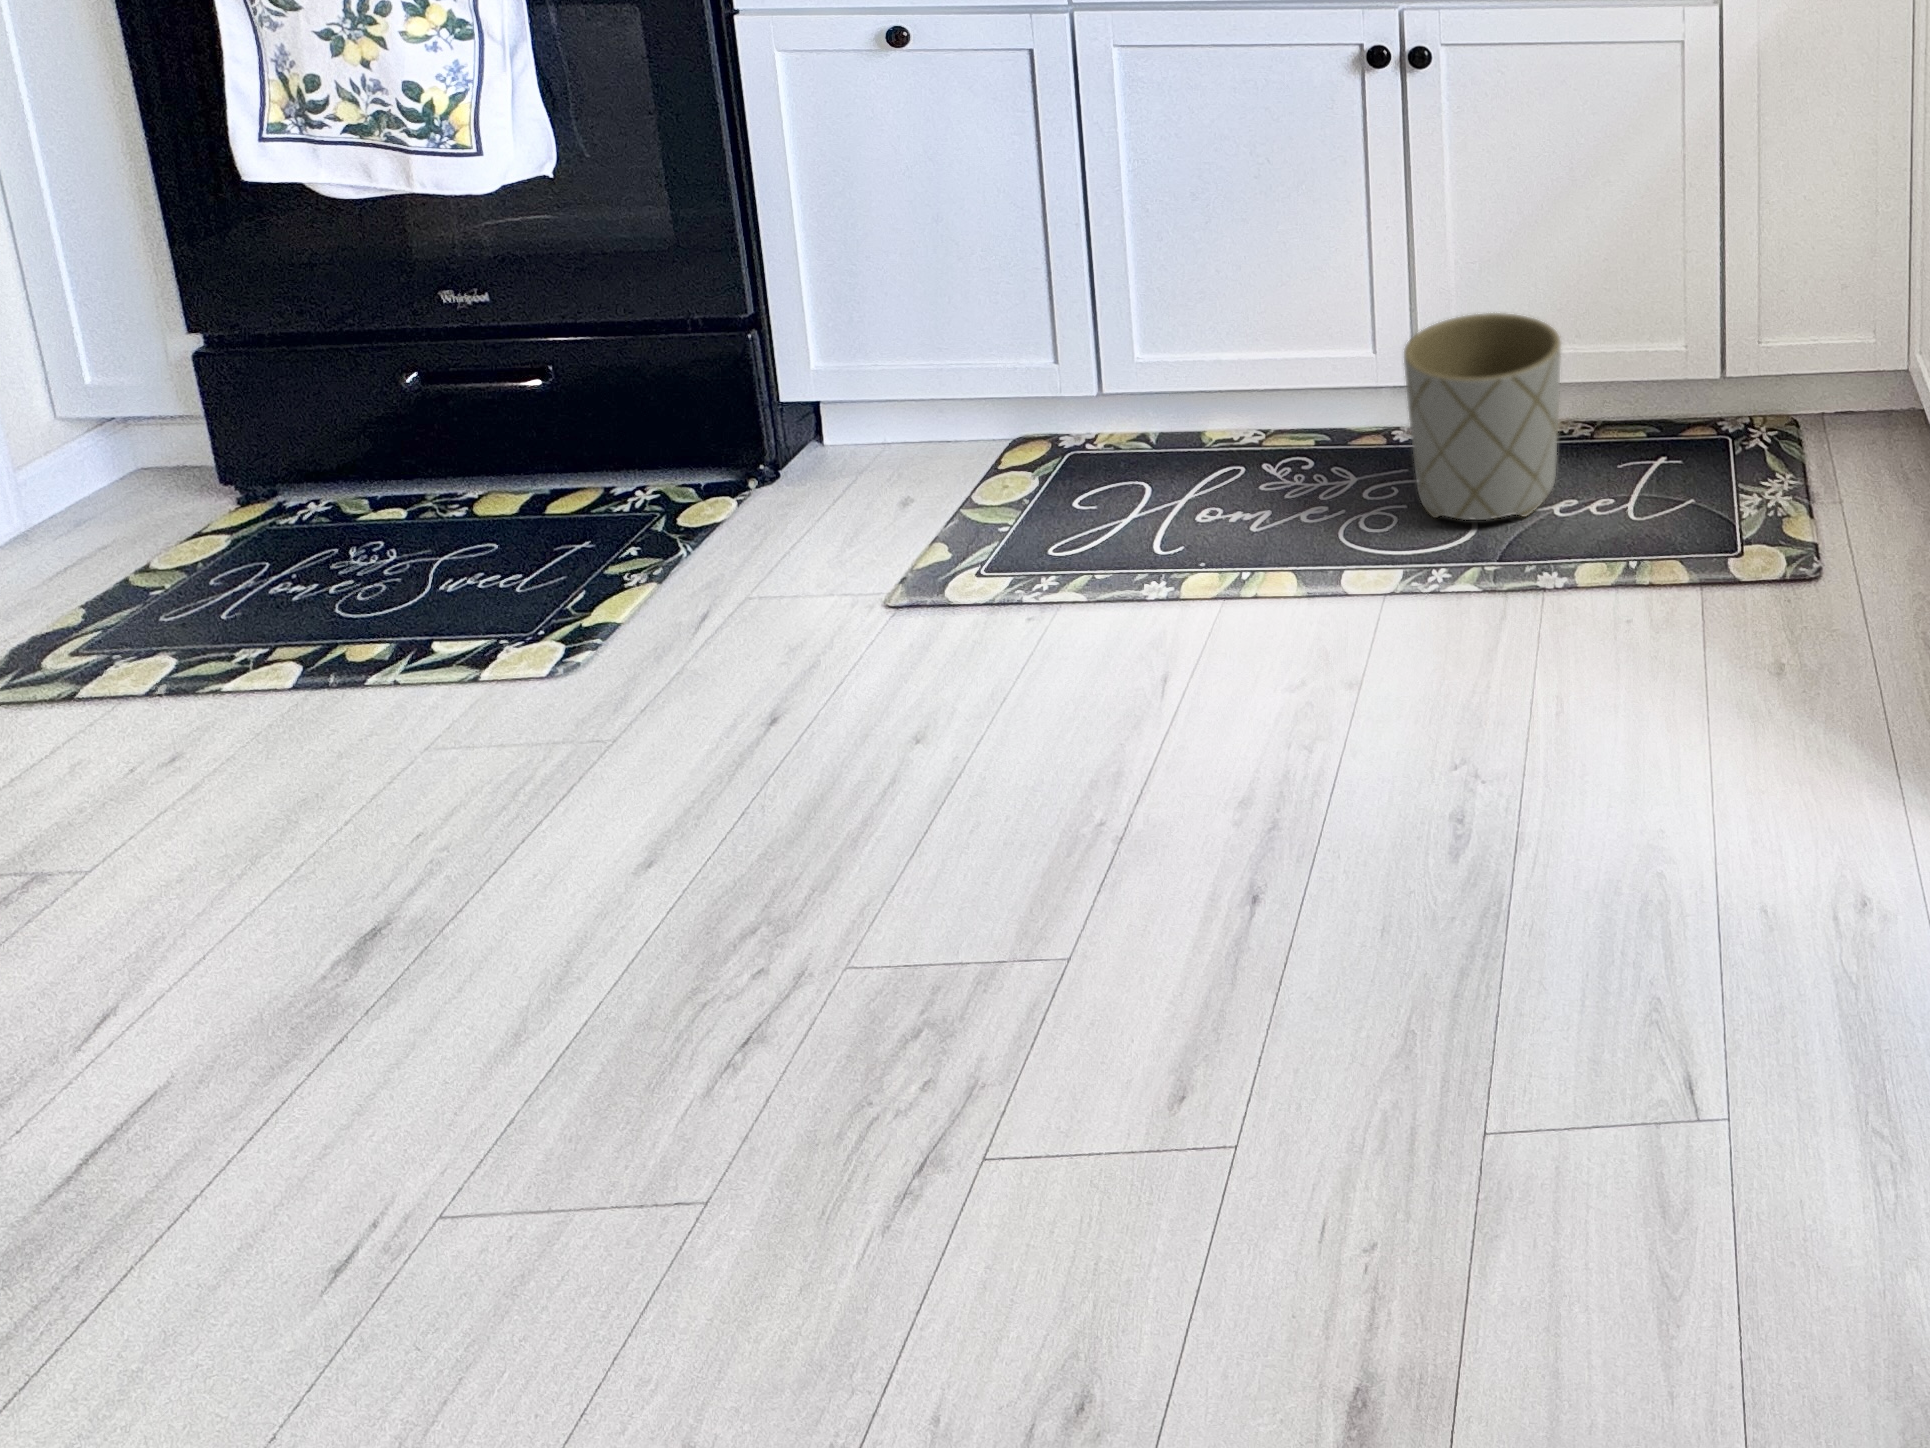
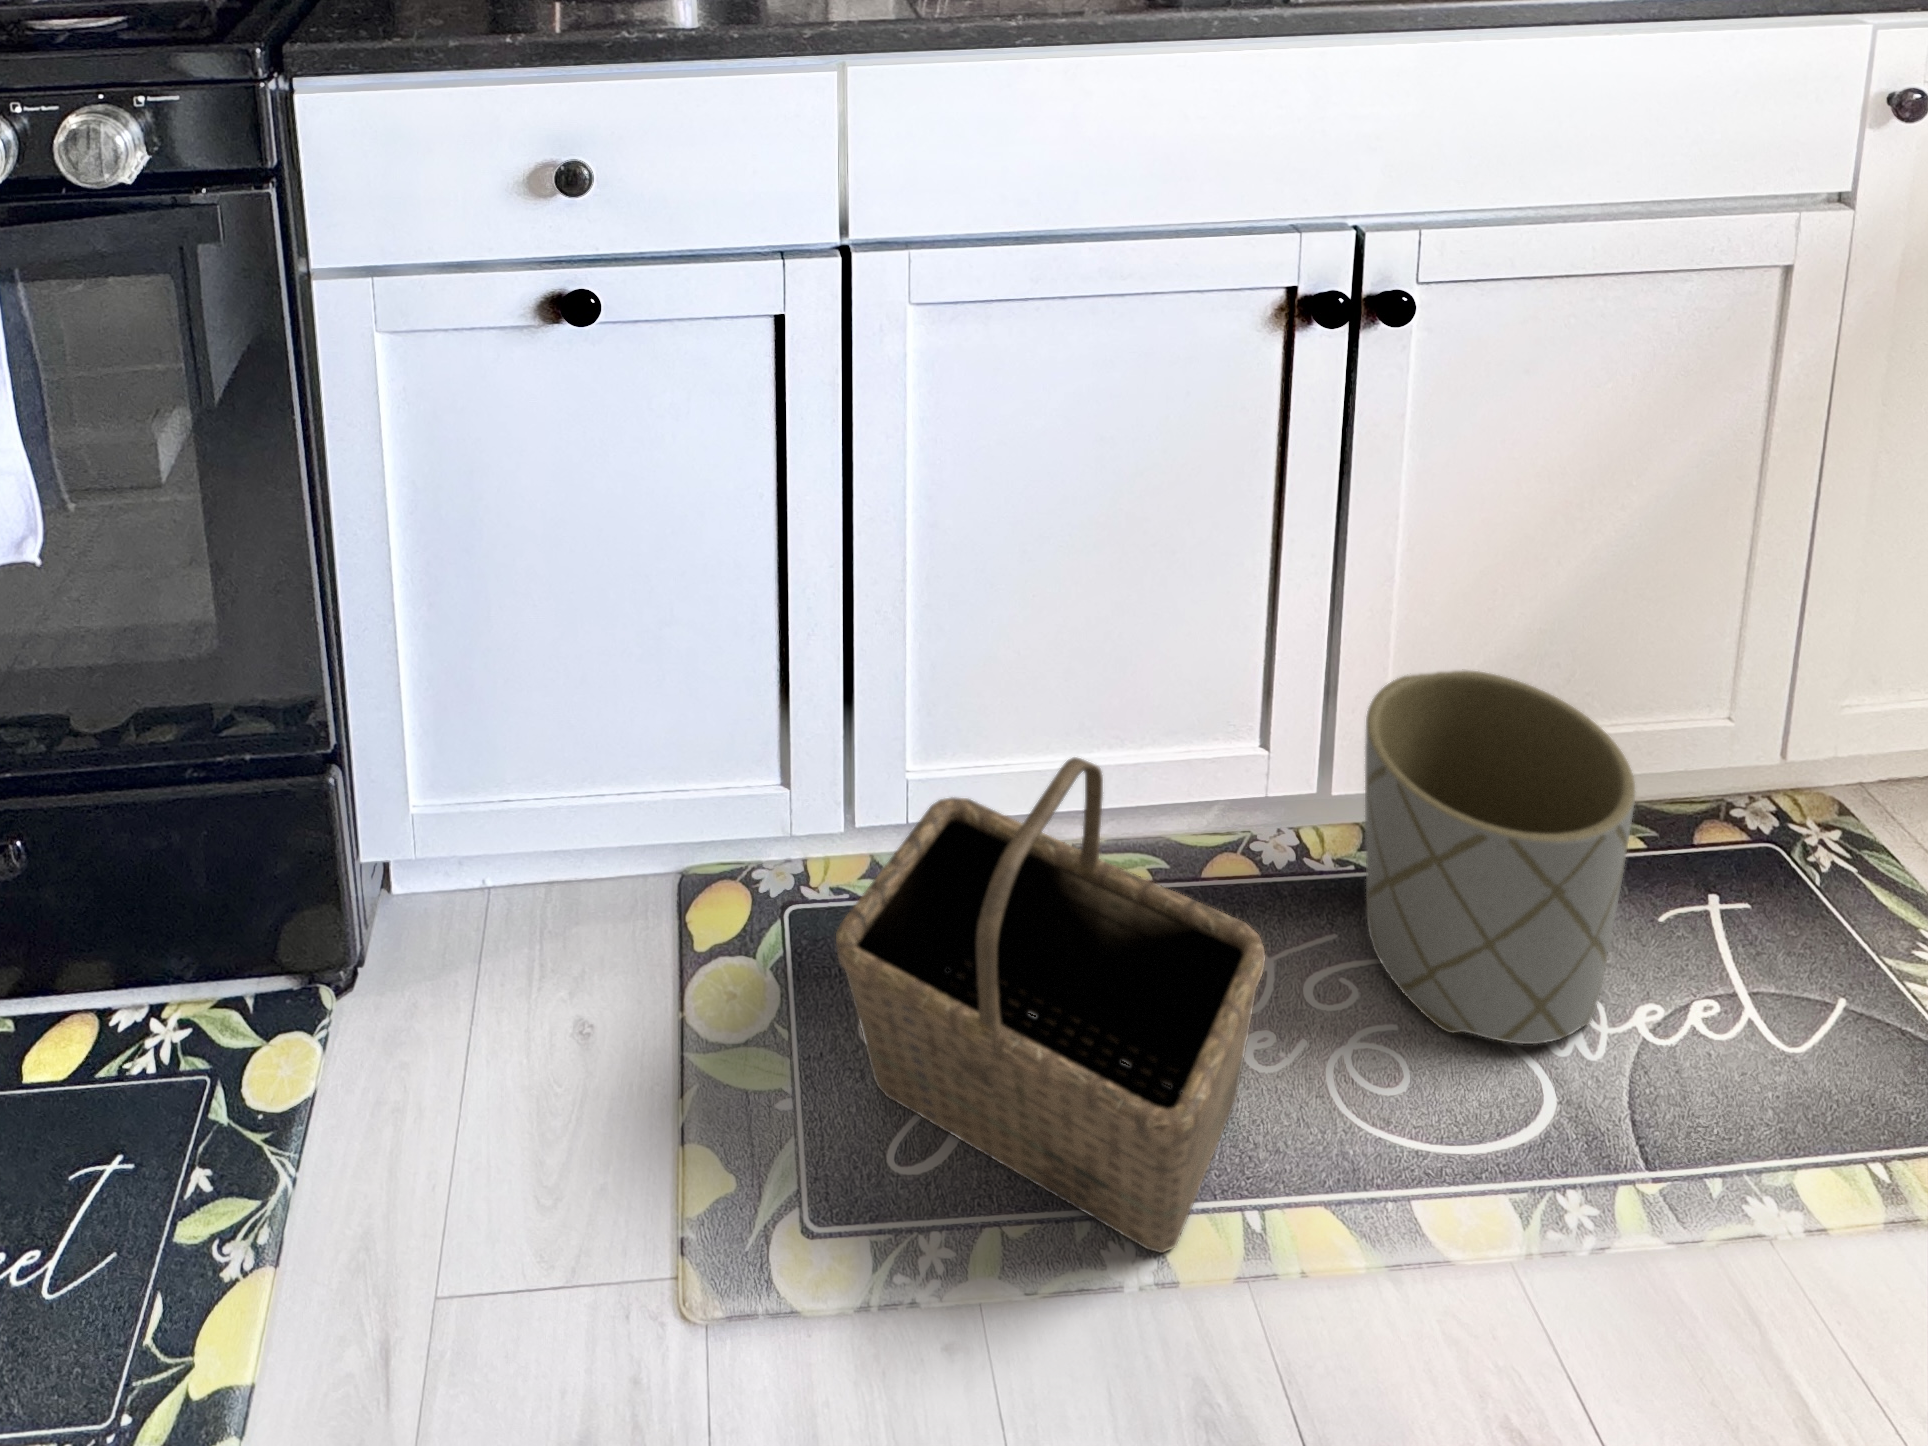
basket: none [1024,328,1282,594] -> present [836,757,1265,1253]

